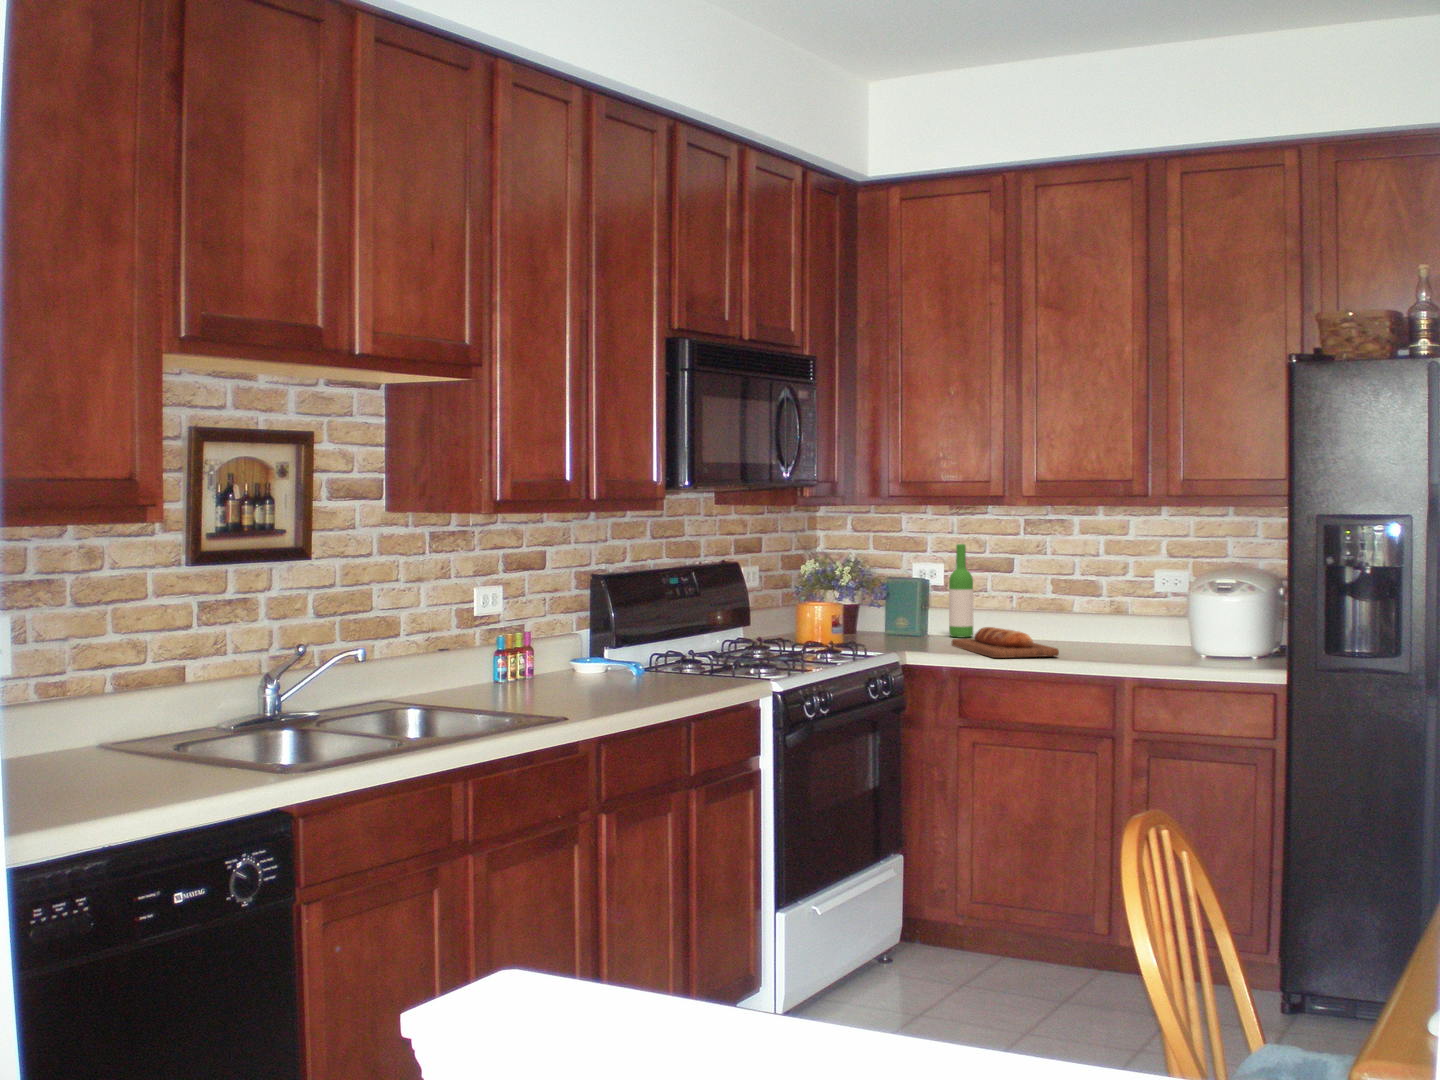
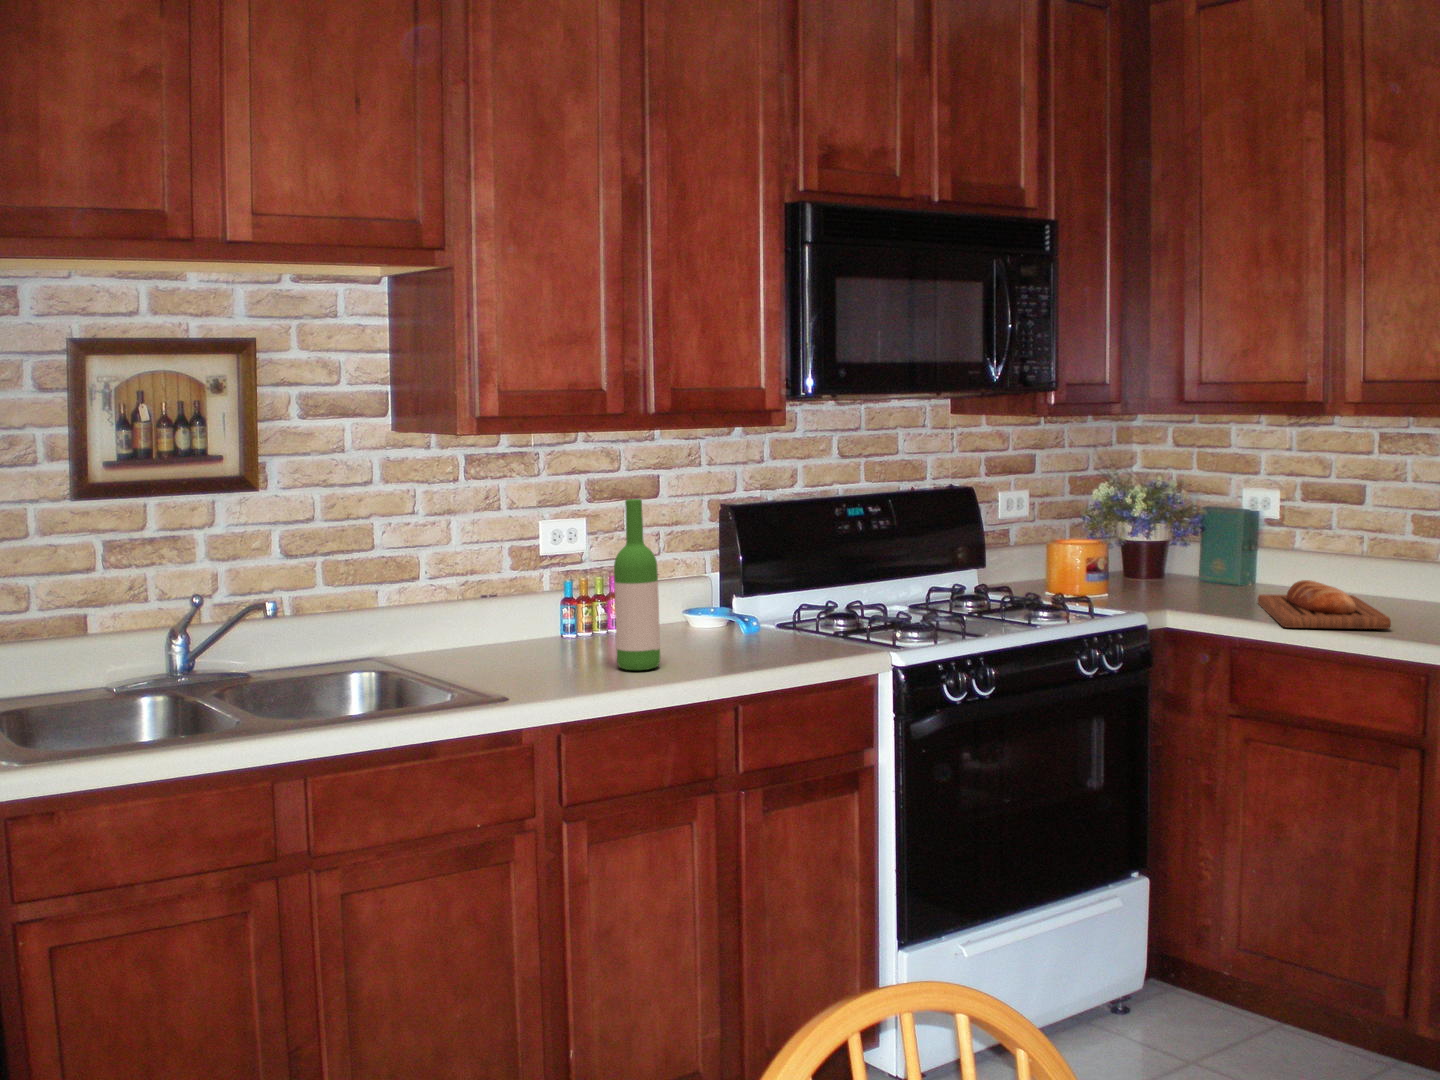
wine bottle: present [949,544,973,638] -> present [614,499,660,670]

